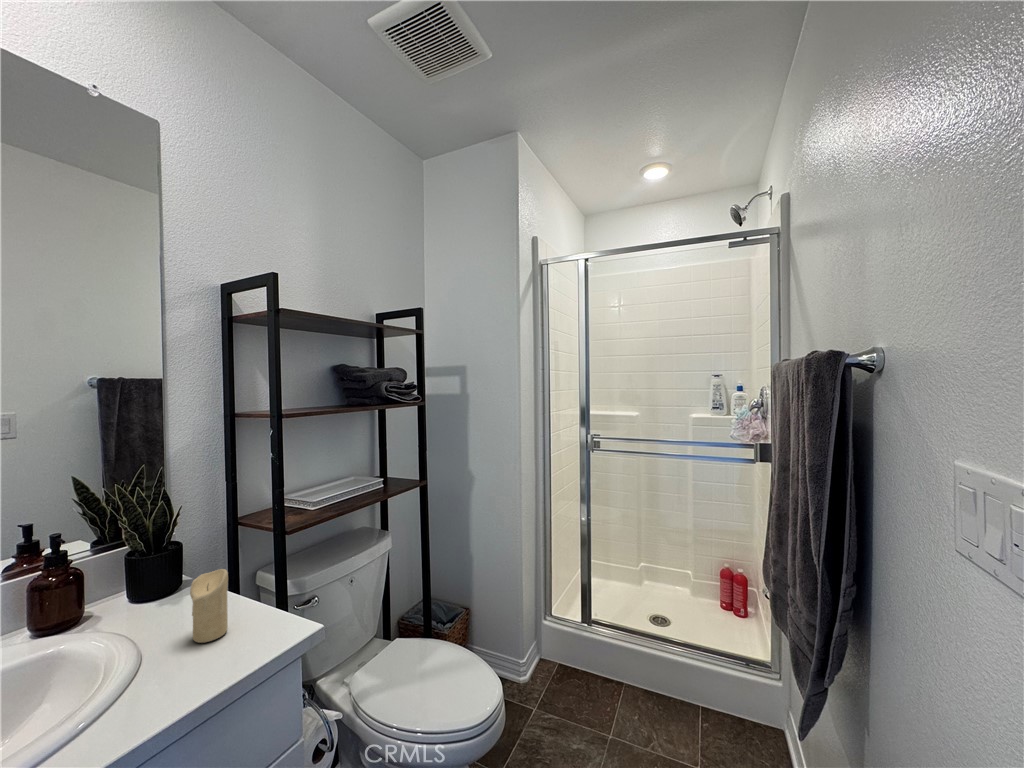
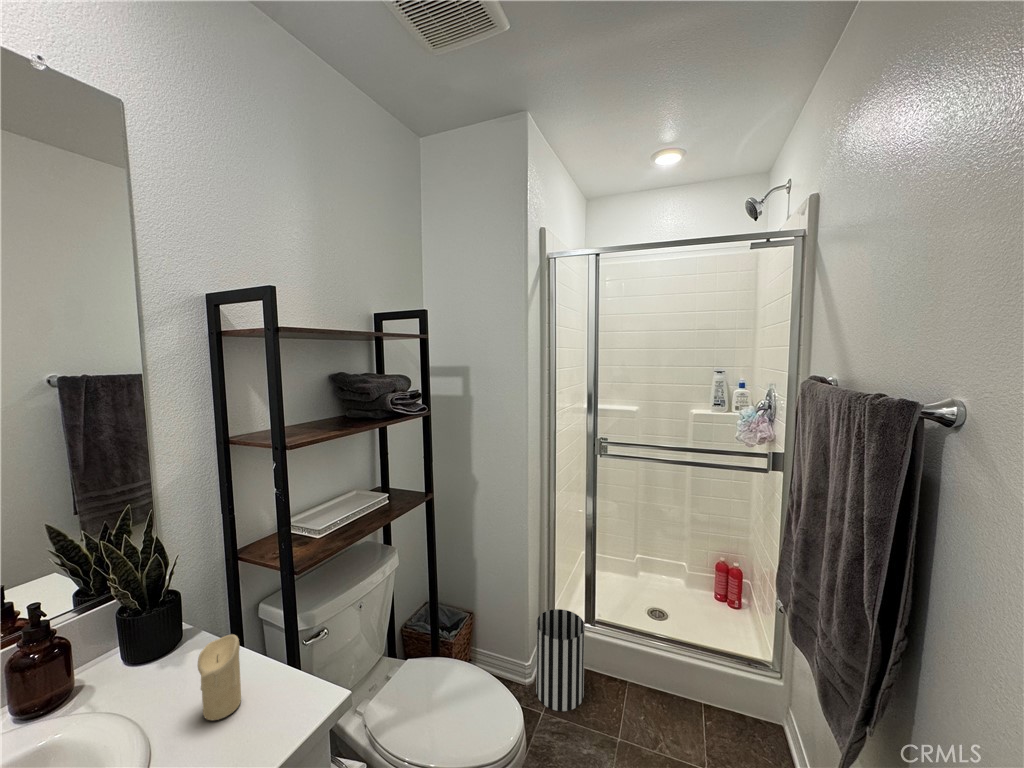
wastebasket: none [530,608,578,710] -> present [536,609,585,711]

